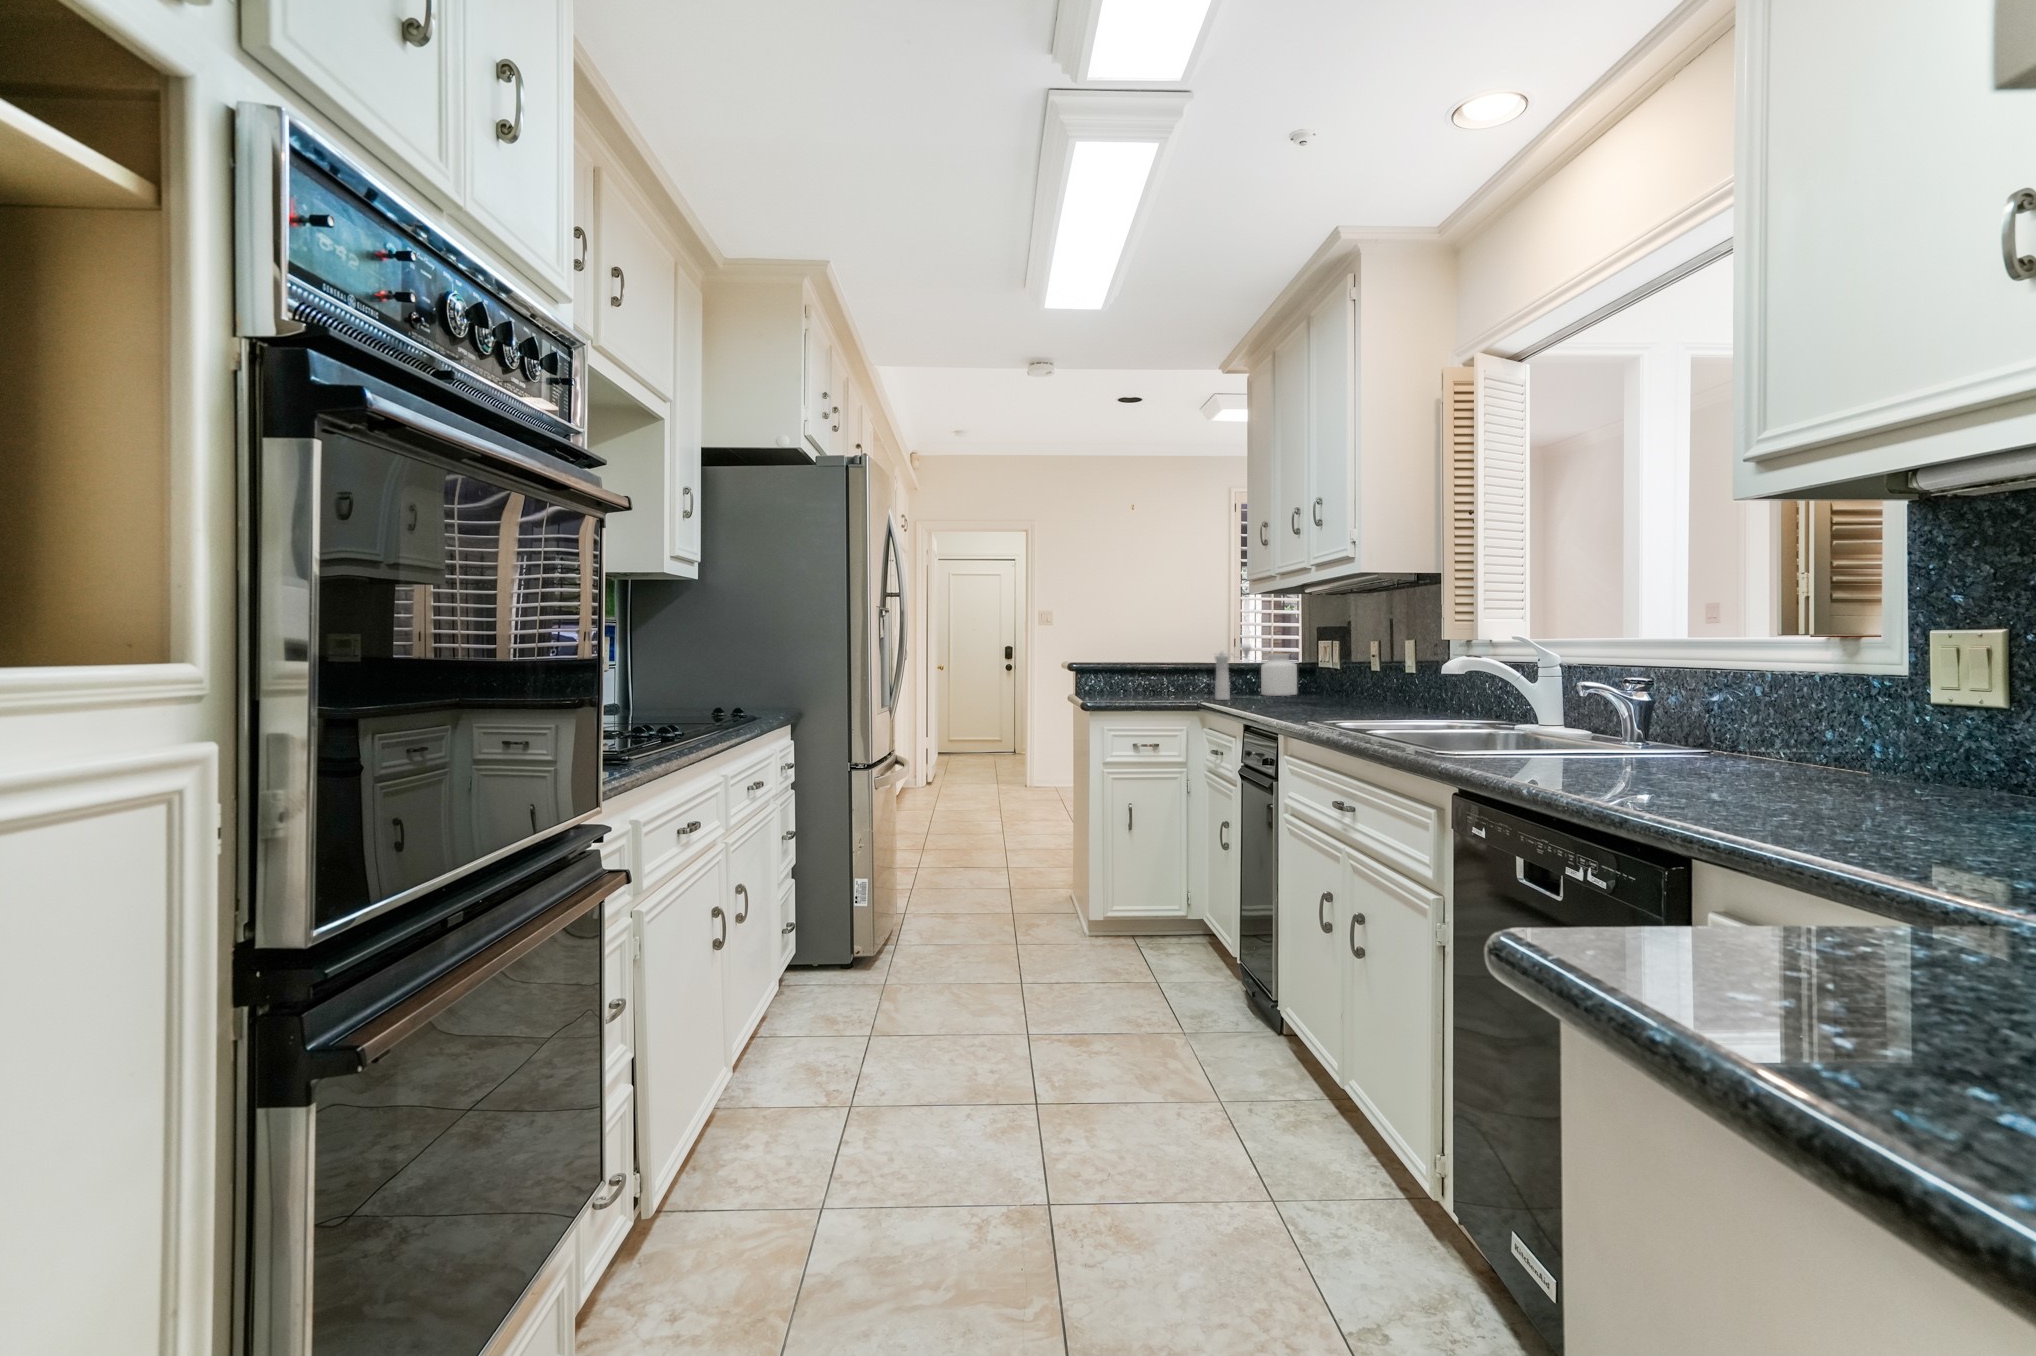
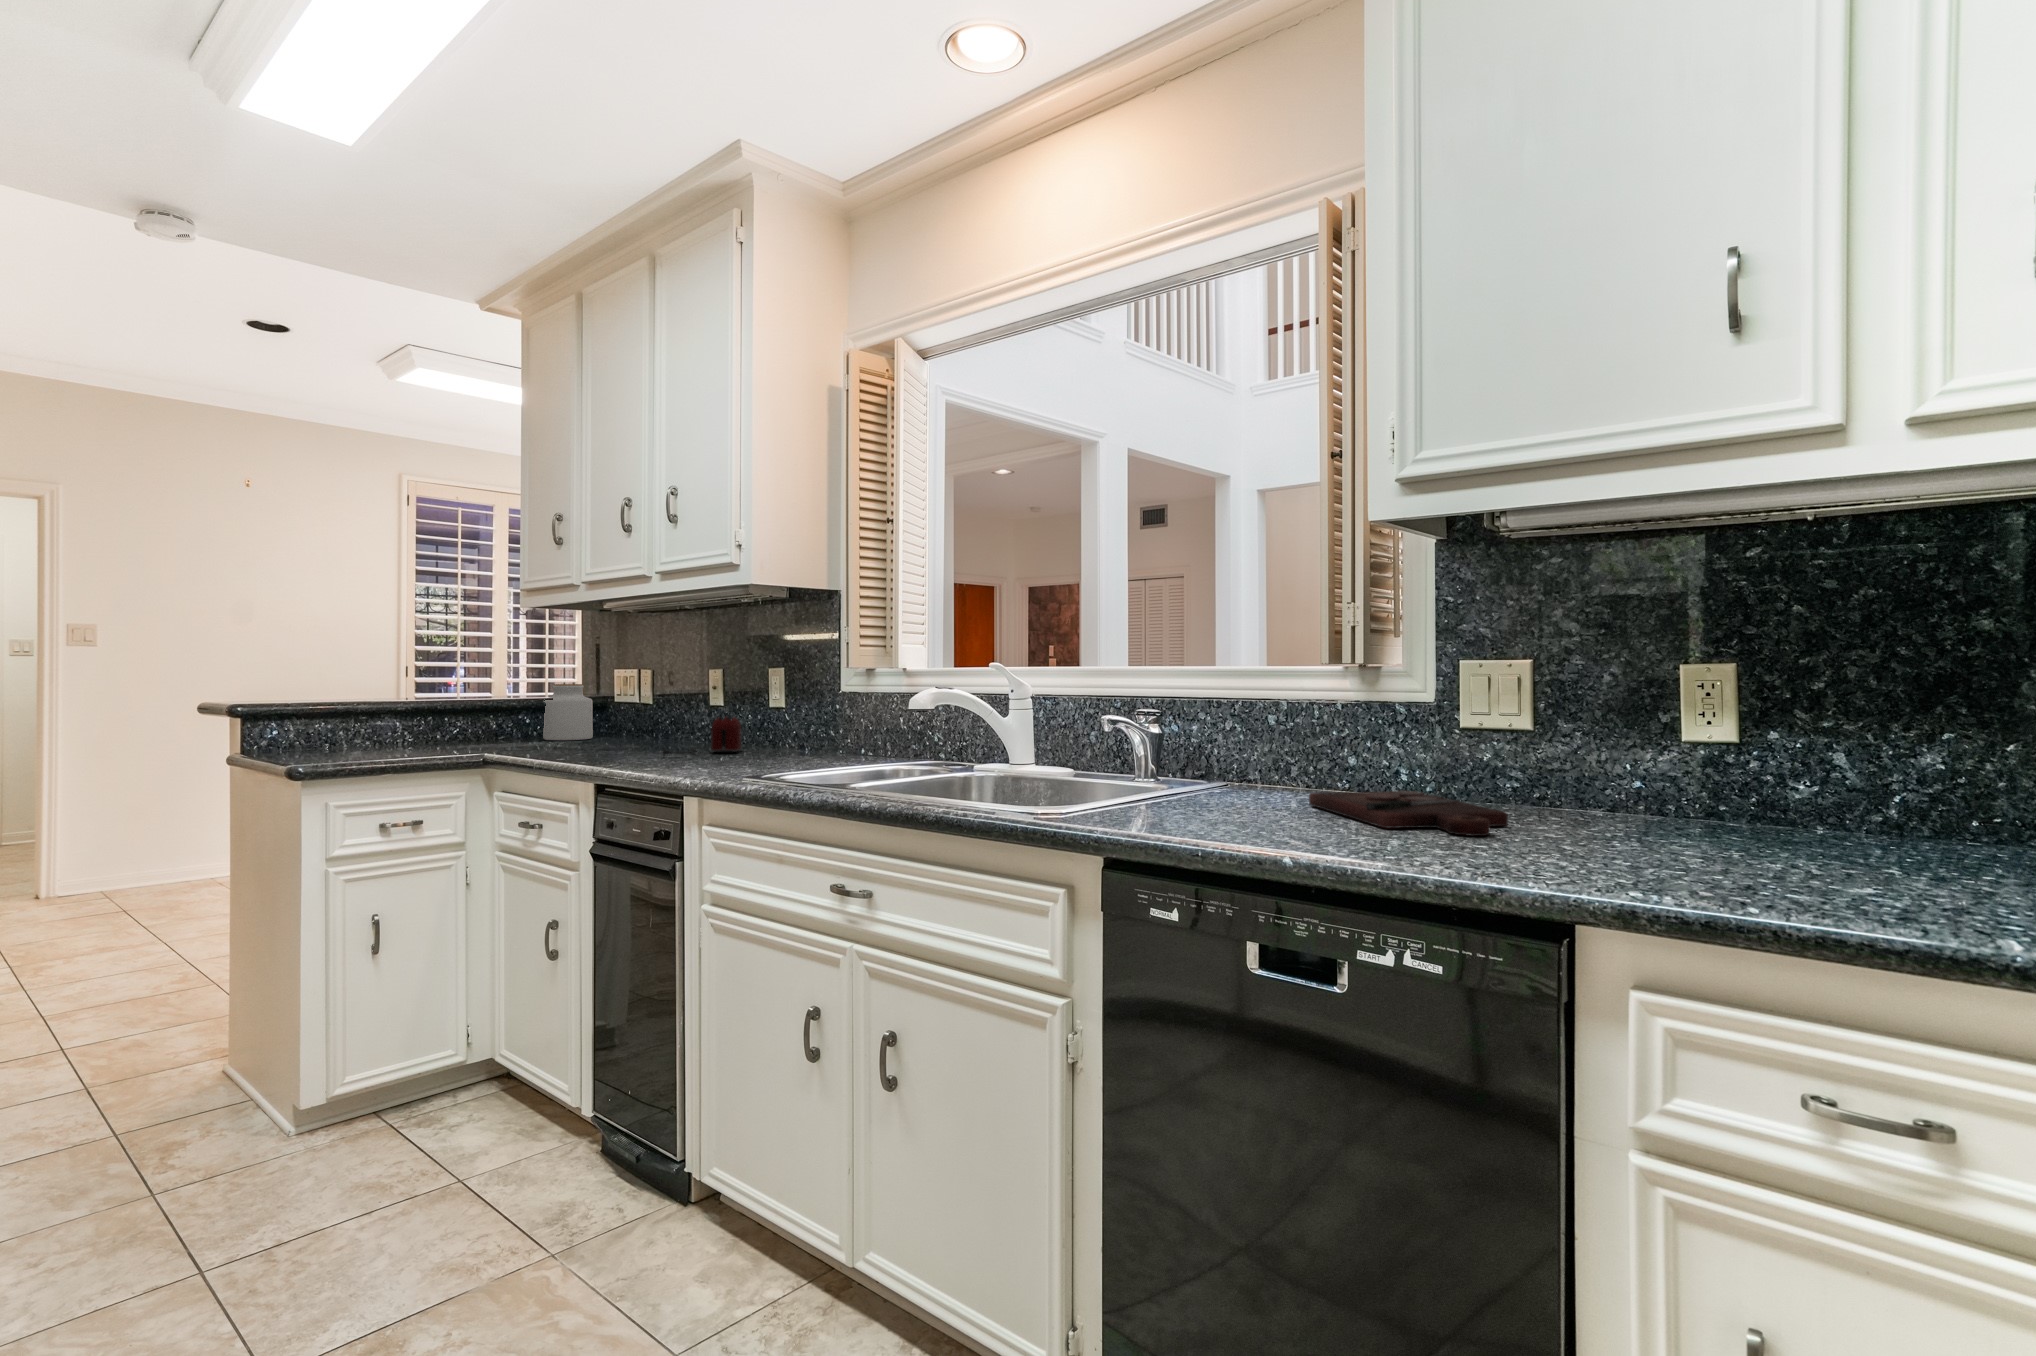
pepper mill: present [1215,644,1251,700] -> none [493,672,544,748]
toaster: none [1299,680,1376,710] -> present [662,717,741,756]
cutting board: none [1697,762,1859,806] -> present [1309,791,1508,836]

